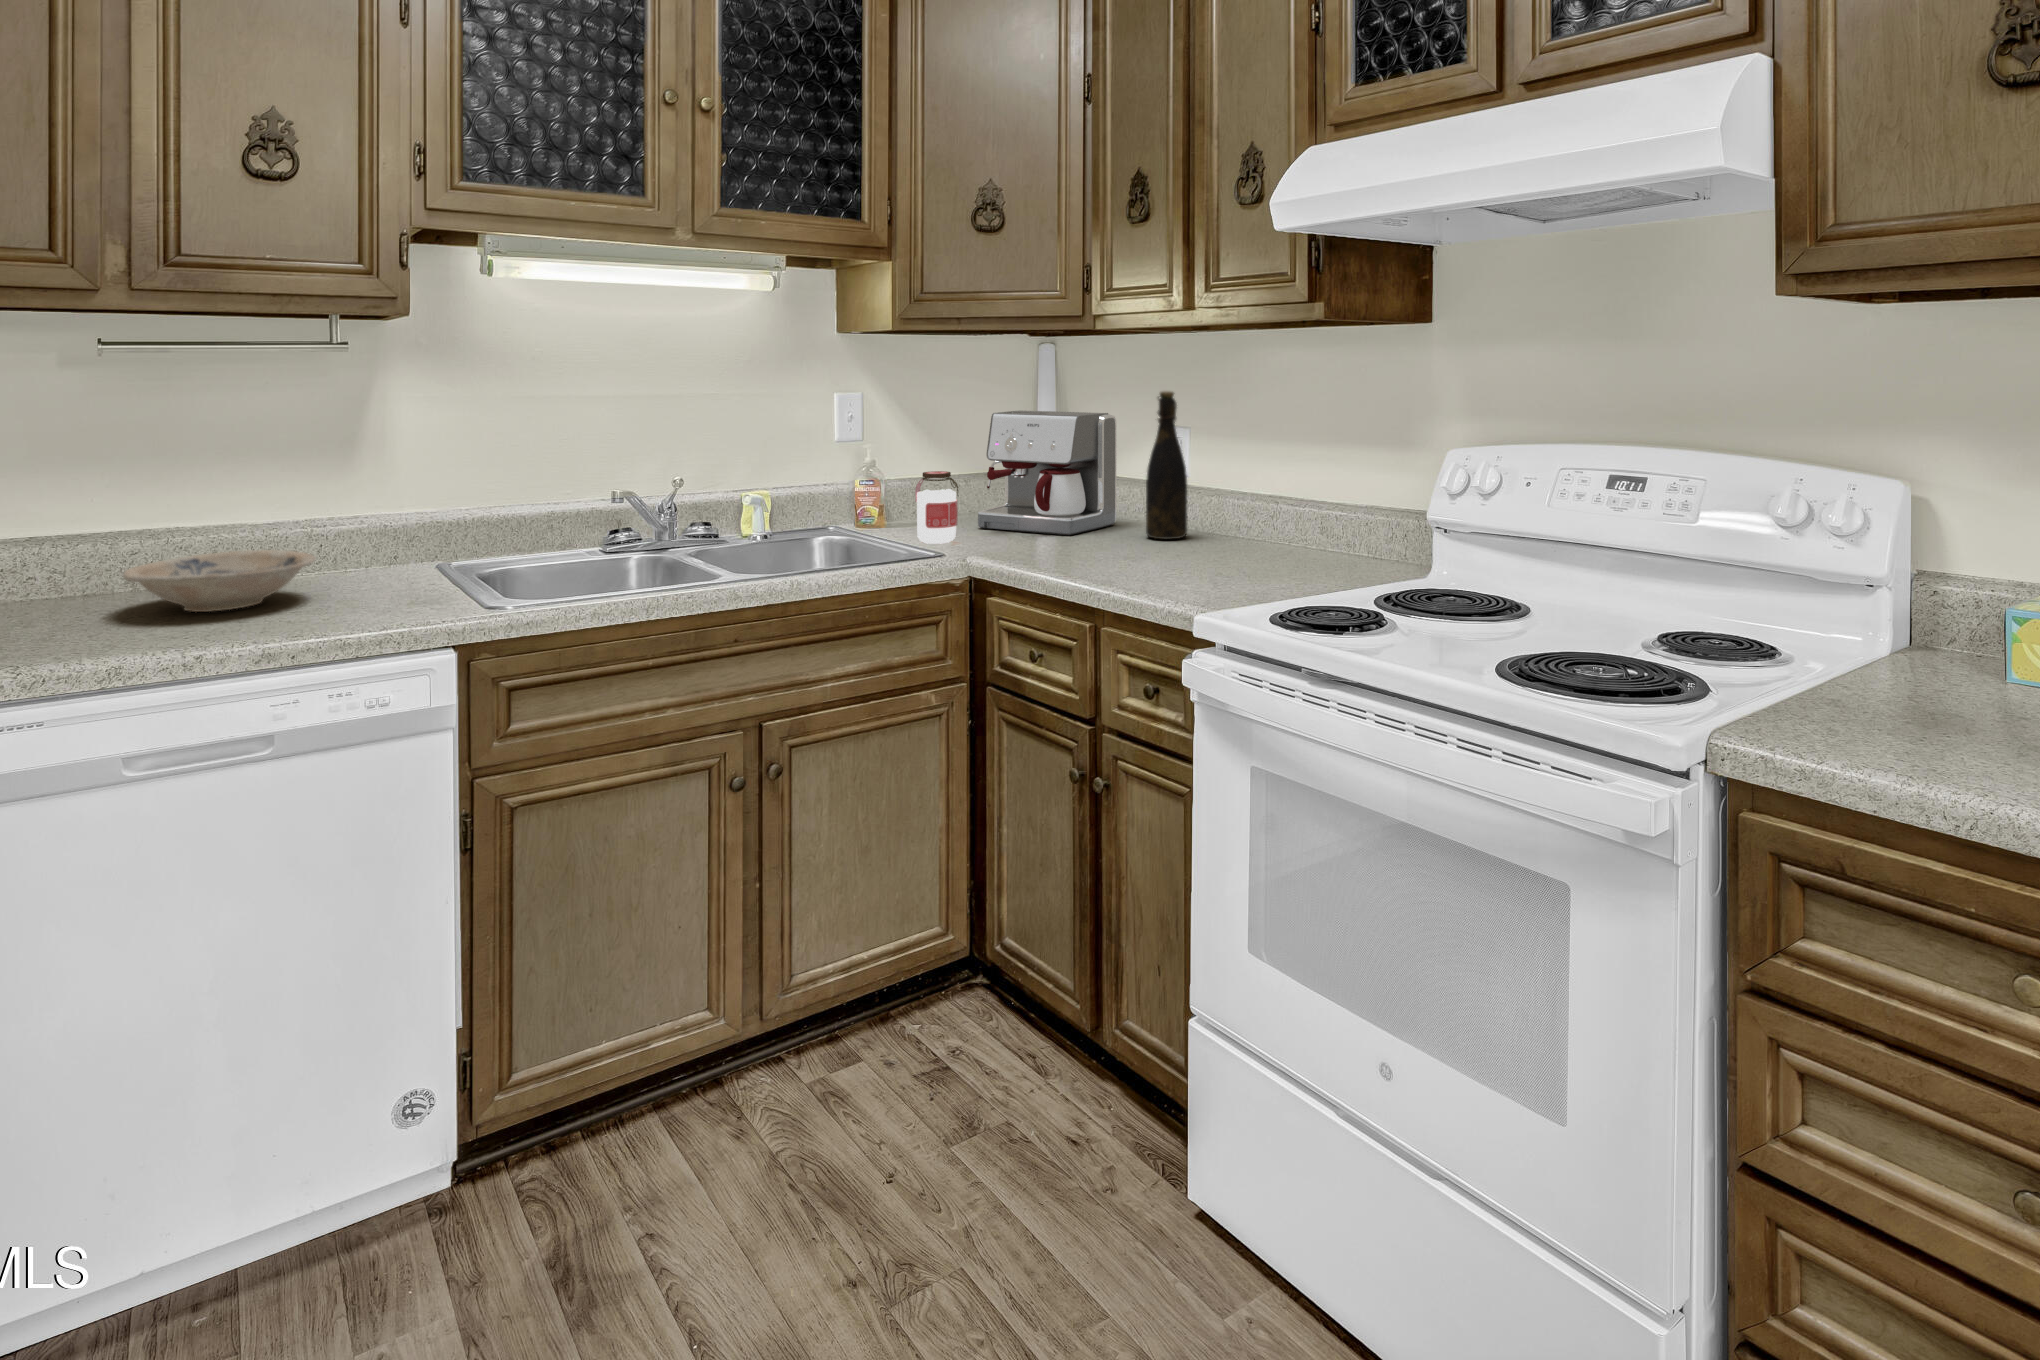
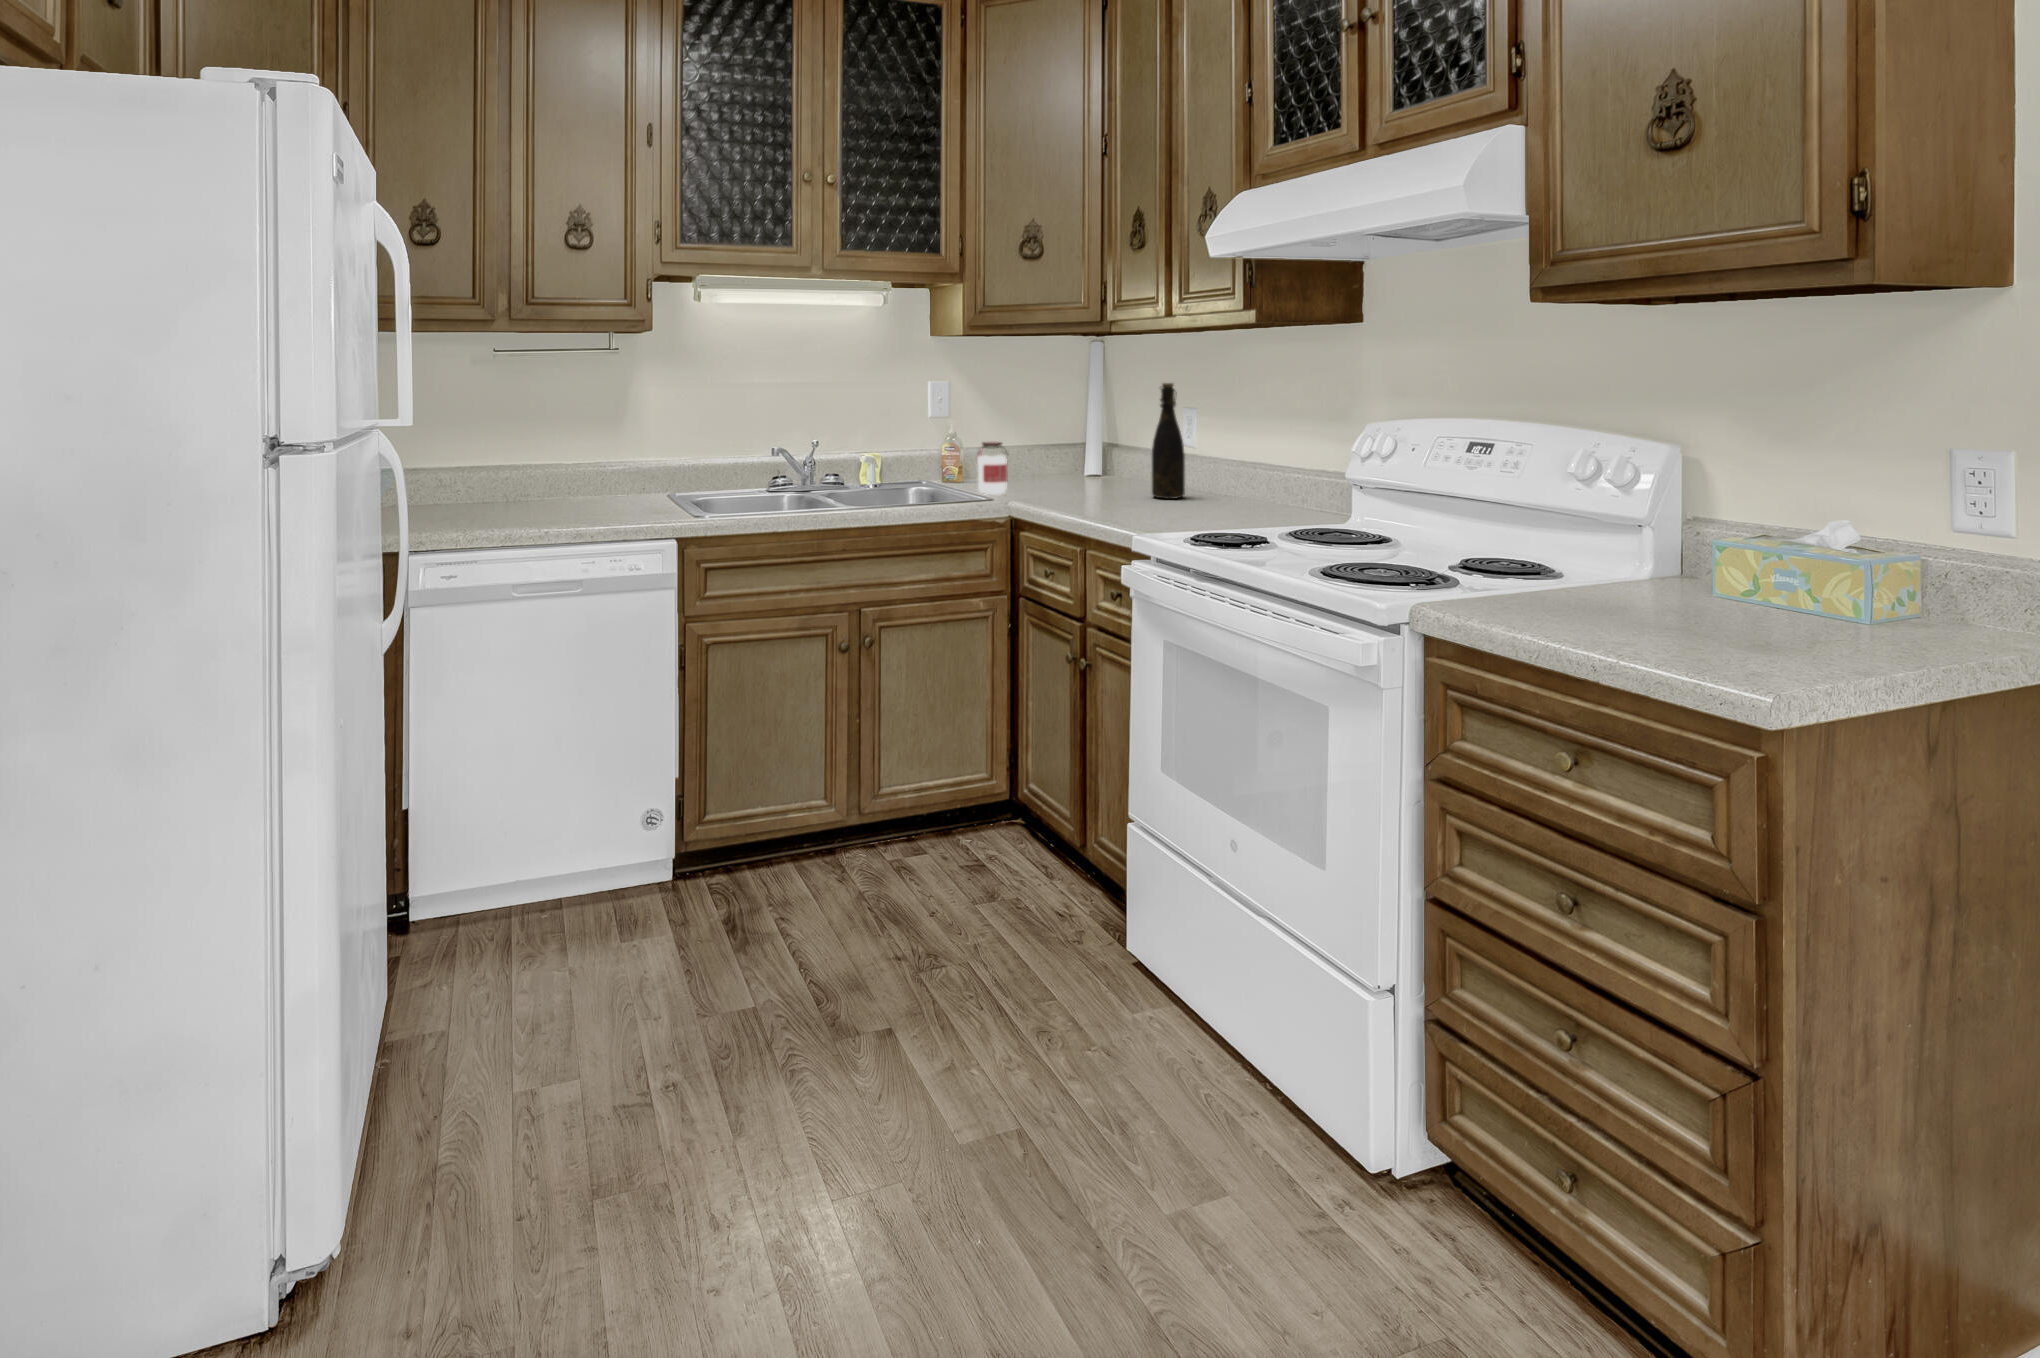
coffee maker: present [978,410,1117,535] -> none [1030,399,1138,494]
bowl: present [123,550,316,612] -> none [504,477,601,511]

